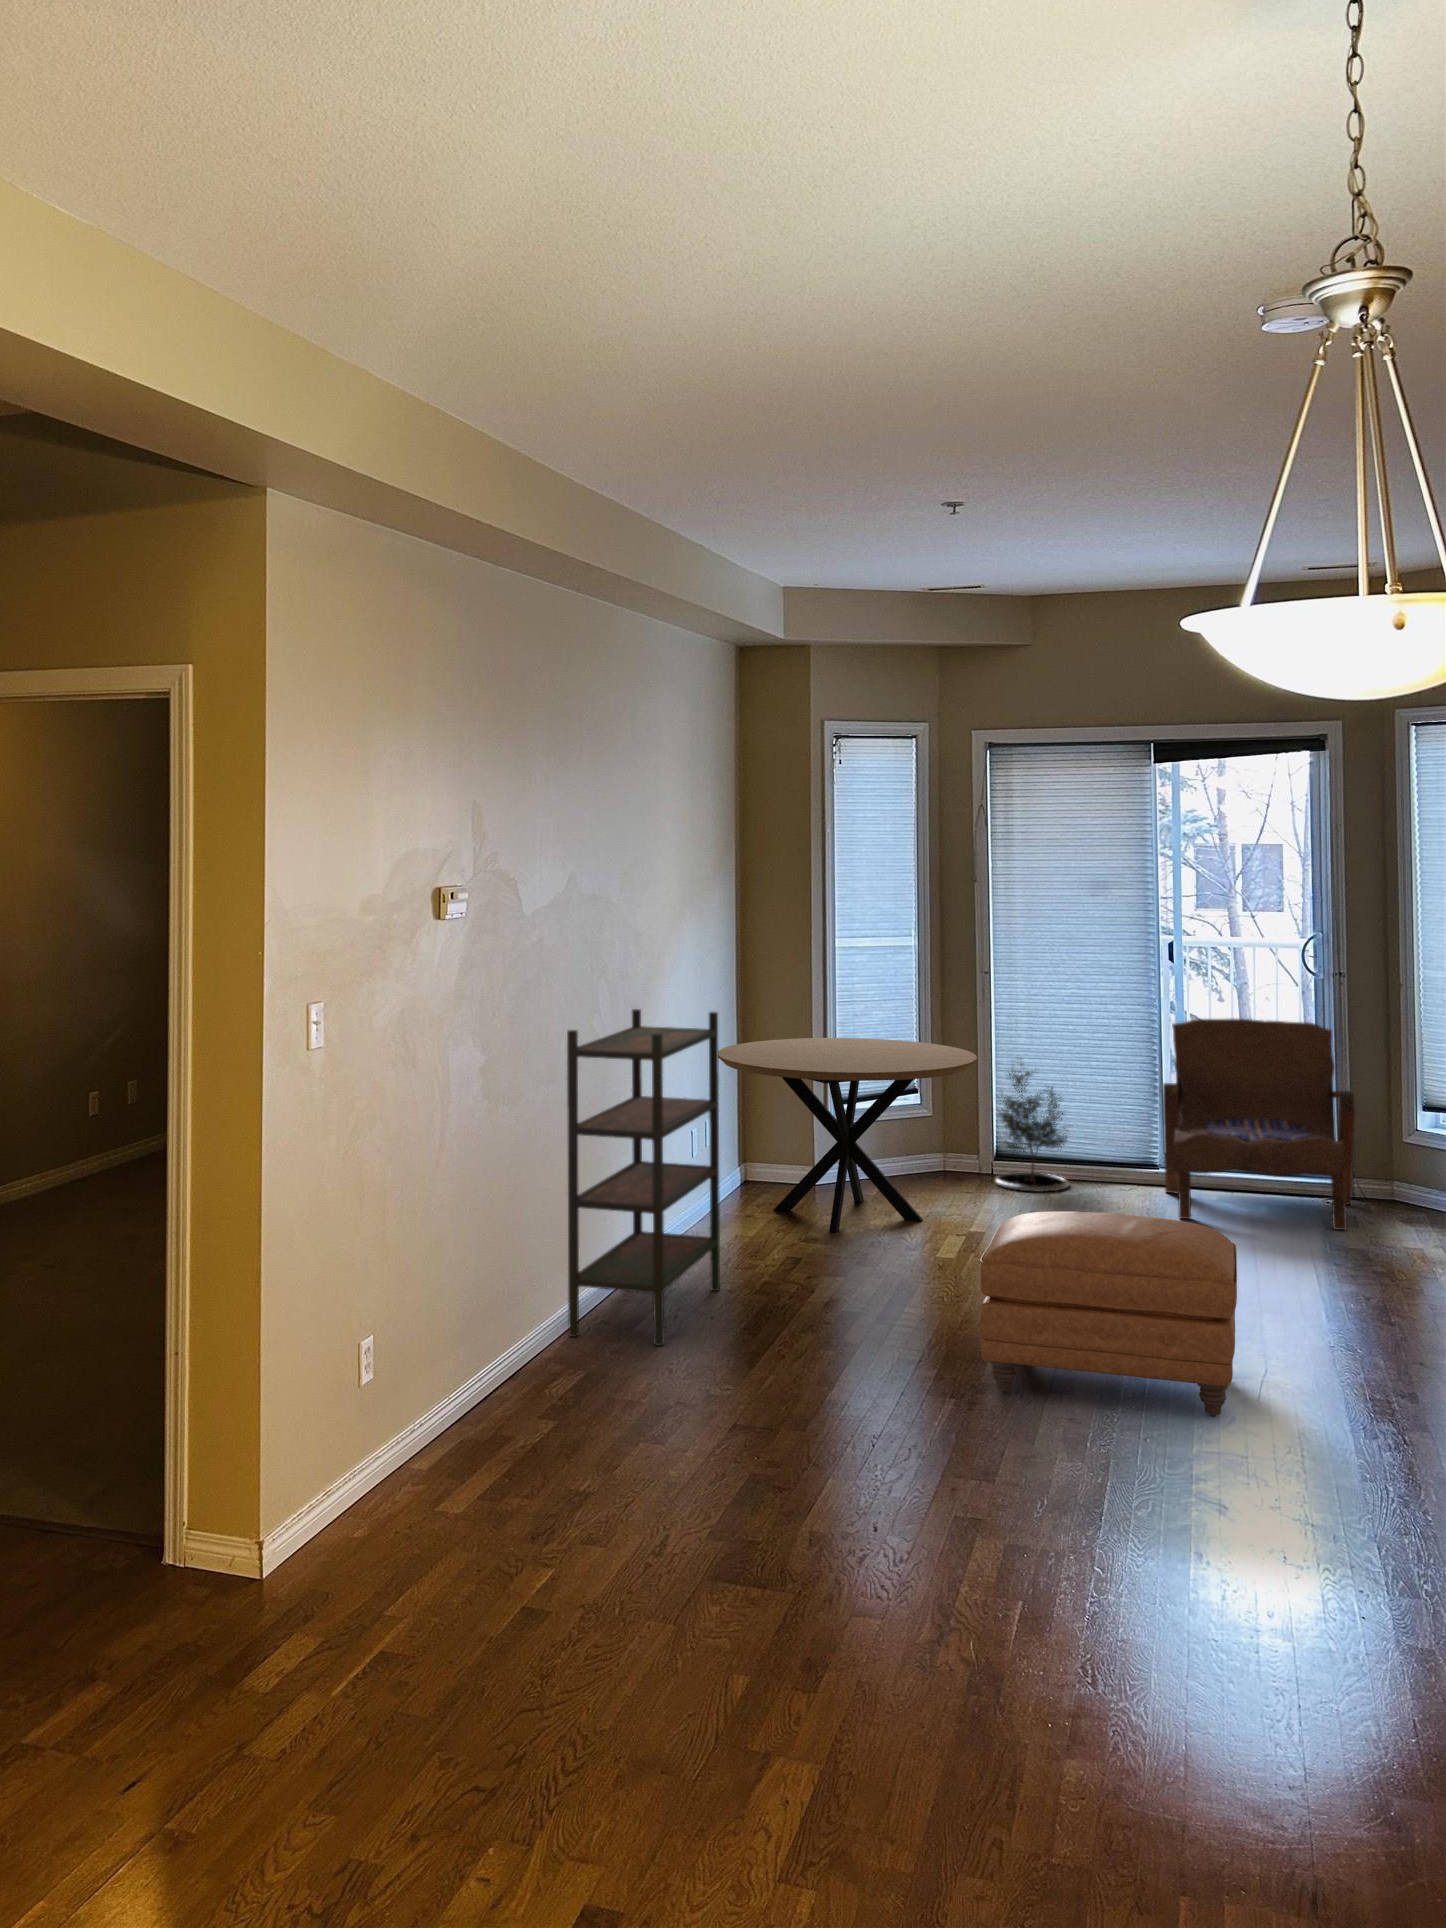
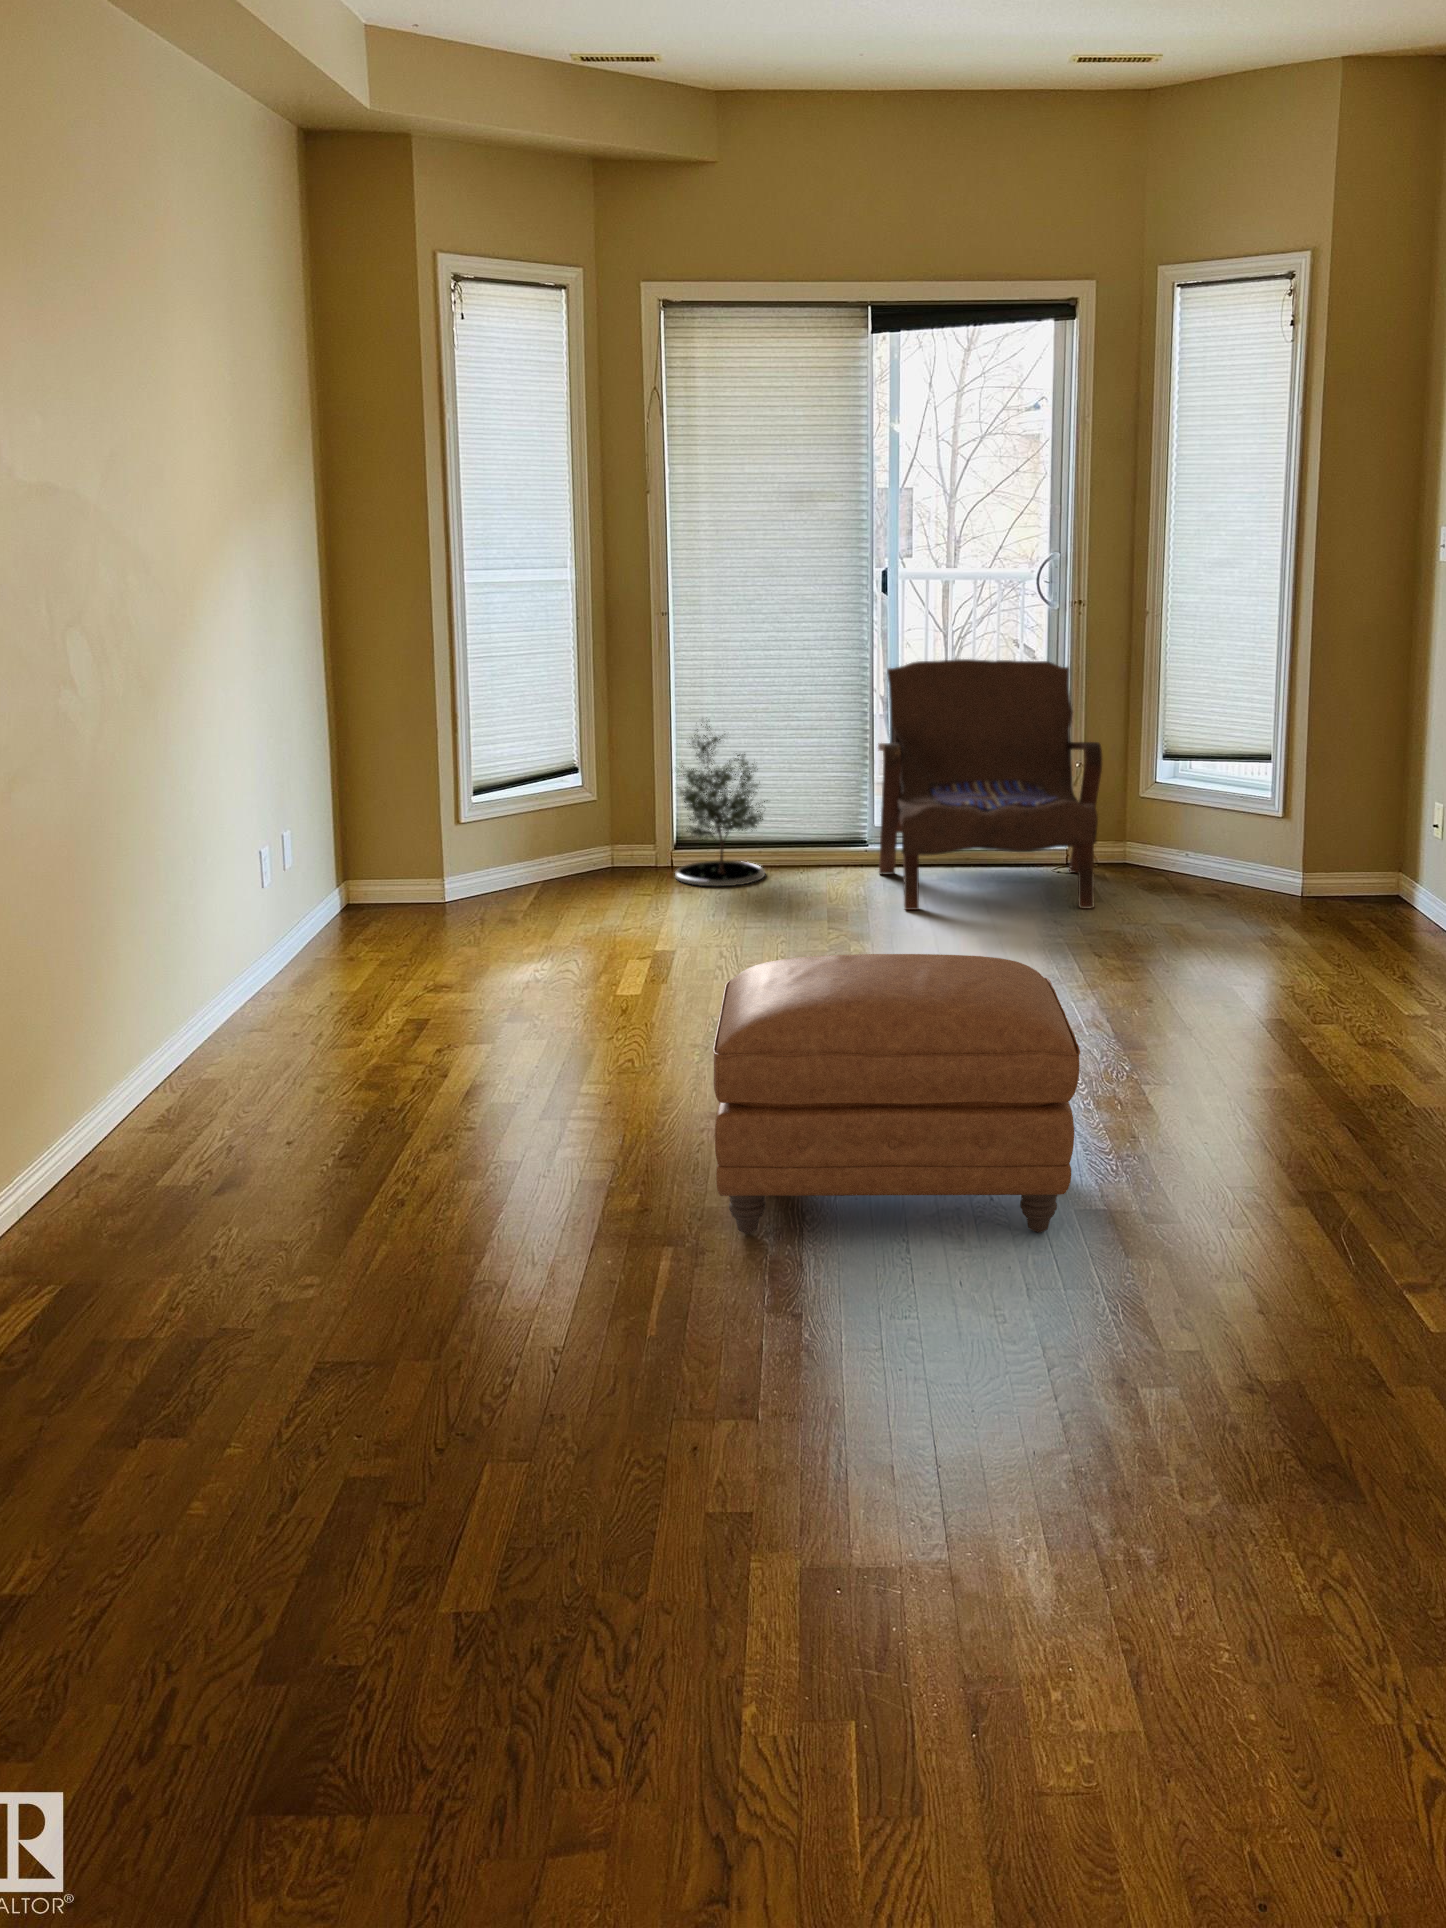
bookshelf: present [567,1009,720,1346] -> none [11,685,311,1220]
dining table: present [718,1038,977,1232] -> none [297,705,660,974]

